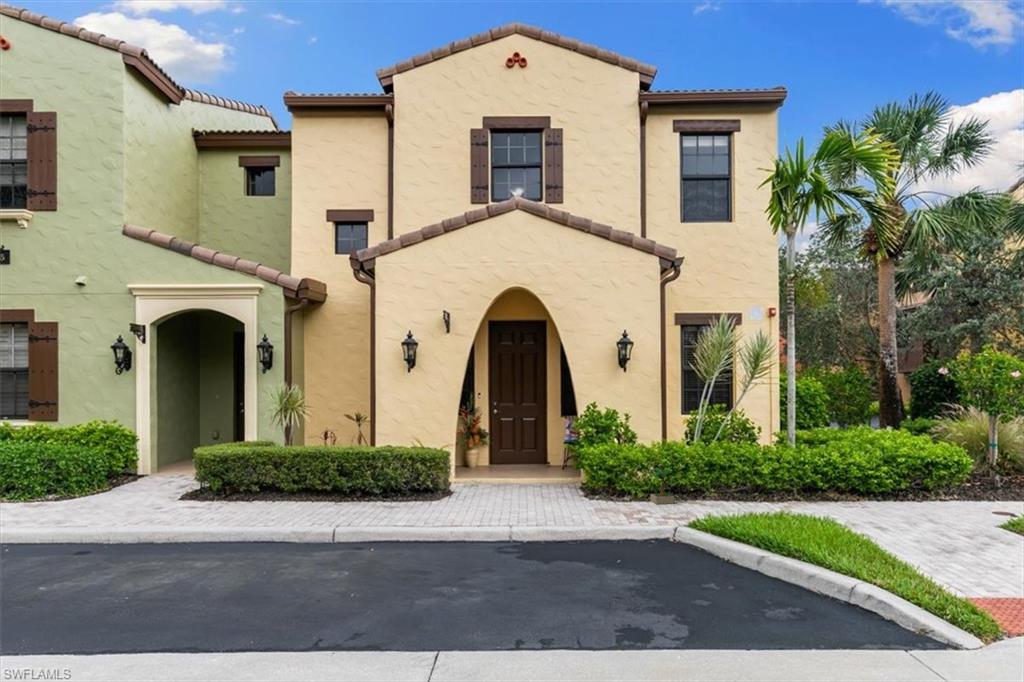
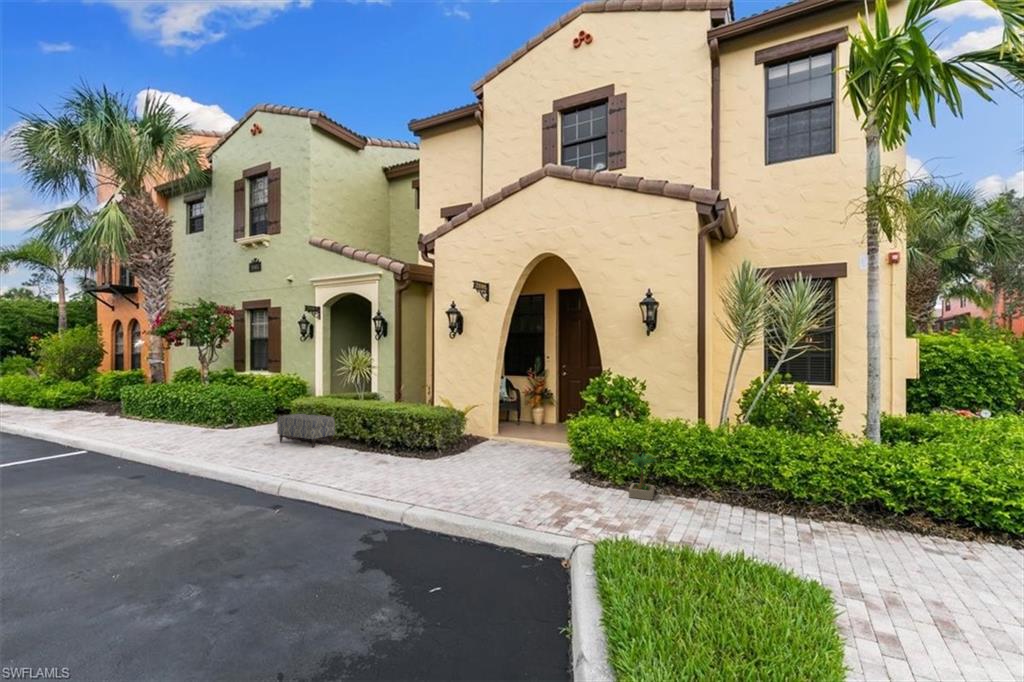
bench: none [190,470,273,509] -> present [277,414,335,447]

